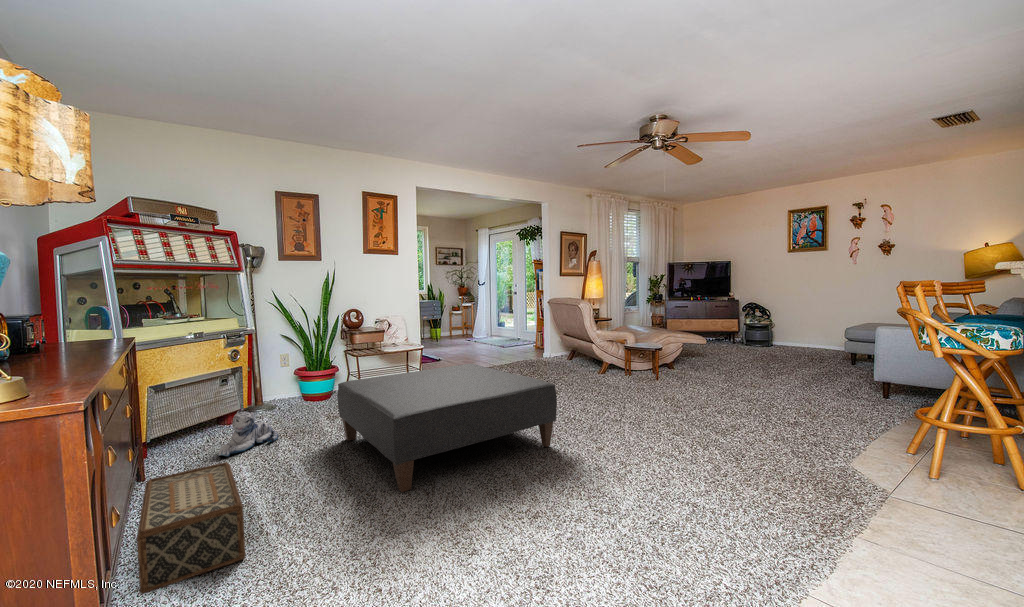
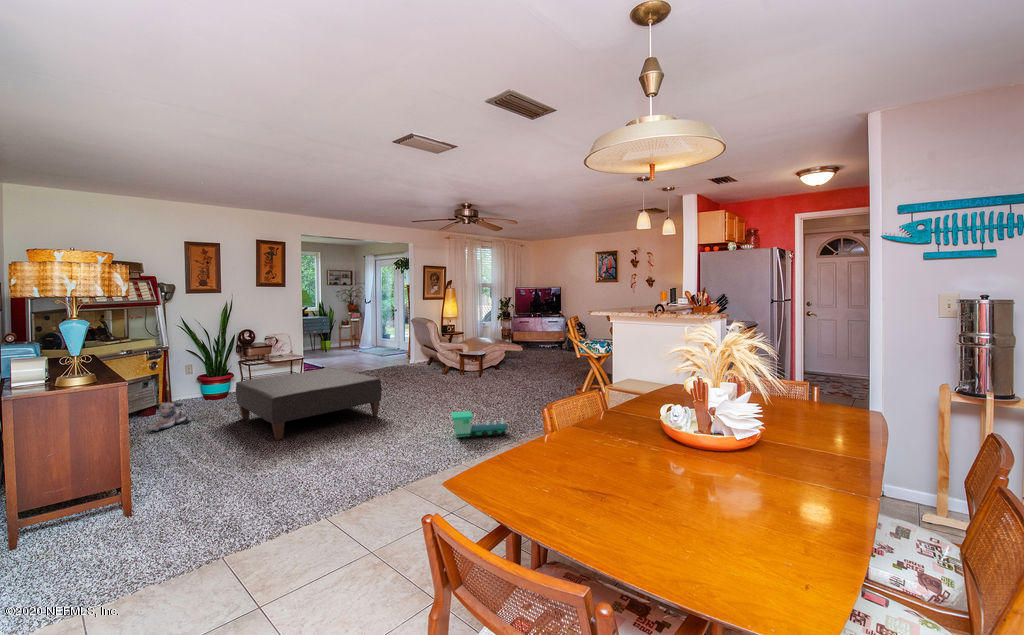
toy train: none [725,459,855,521] -> present [451,411,508,439]
woven basket: present [137,462,245,594] -> none [119,426,186,481]

